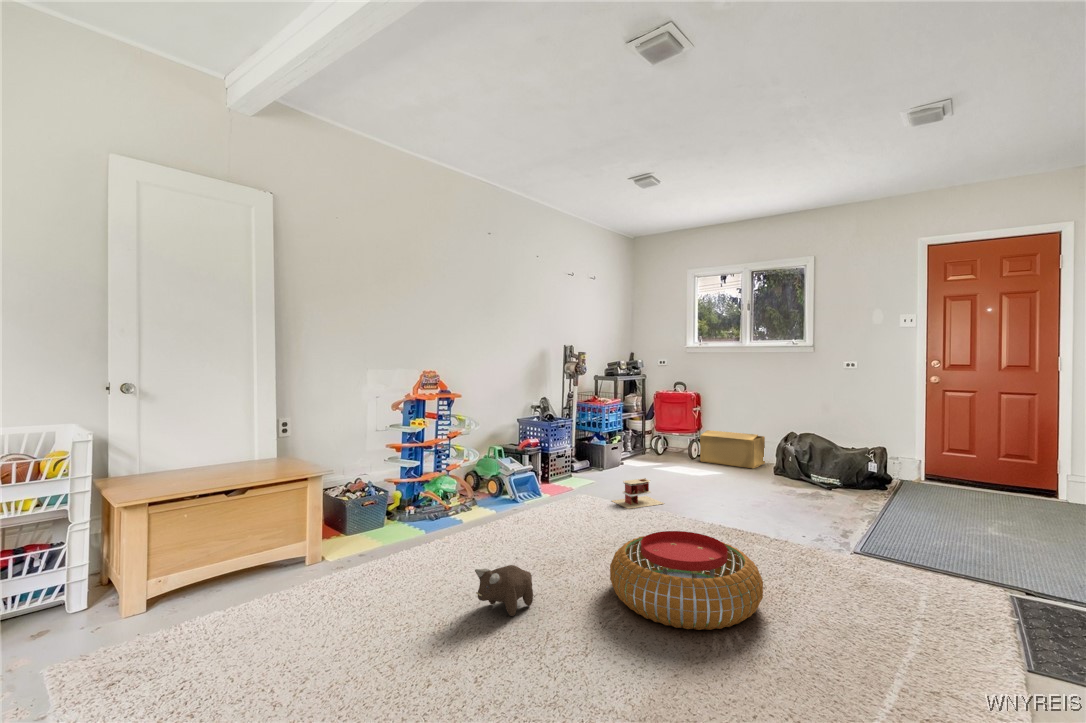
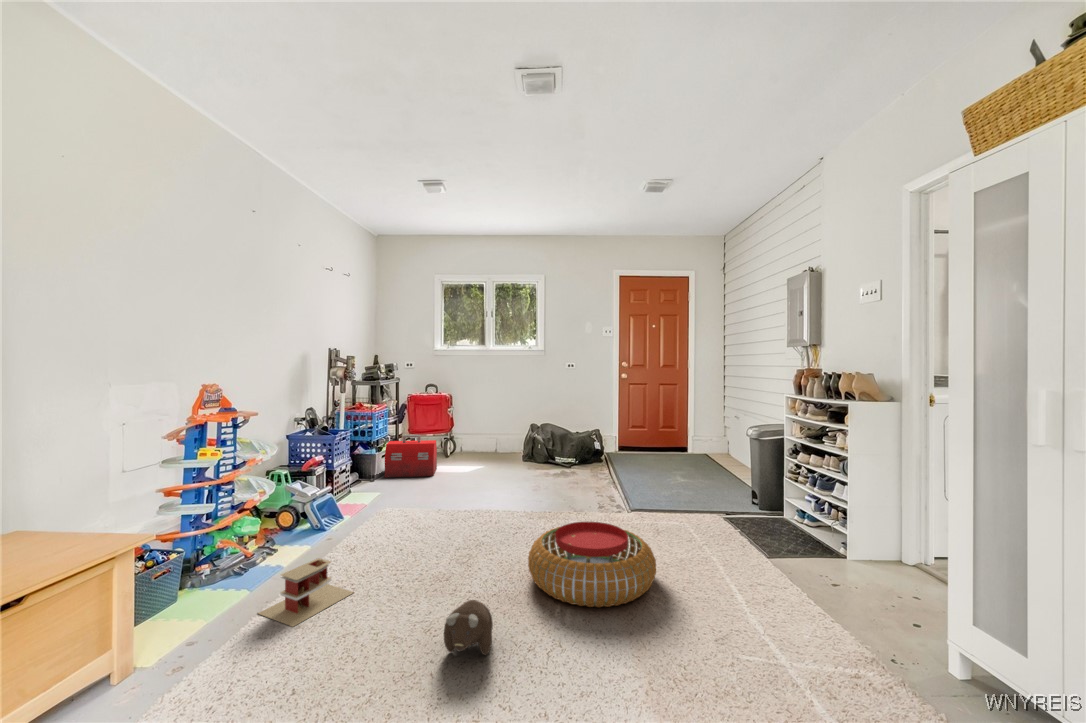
toolbox: none [610,430,666,474] -> present [385,435,437,477]
cardboard box: present [700,430,765,468] -> none [457,428,507,458]
toy house: present [612,478,664,509] -> present [258,558,353,627]

